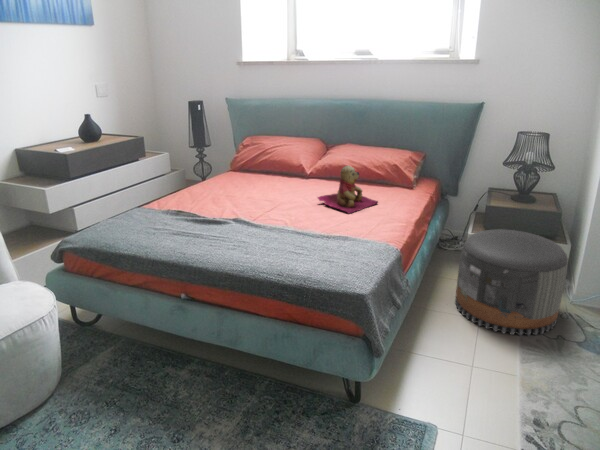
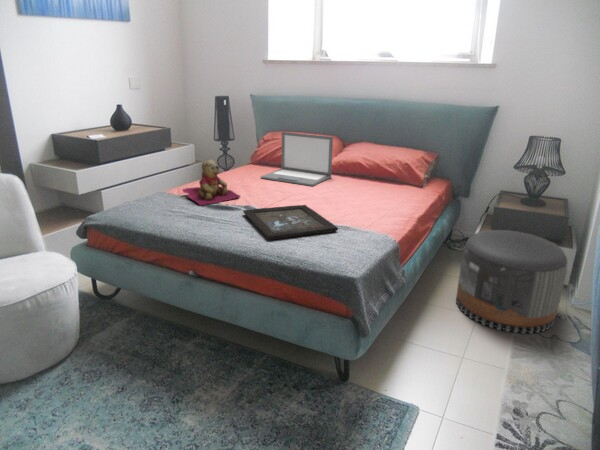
laptop: none [244,137,318,193] -> present [261,132,333,186]
teddy bear: present [318,166,378,214] -> present [183,159,240,206]
tray: none [233,214,337,257] -> present [243,205,338,240]

